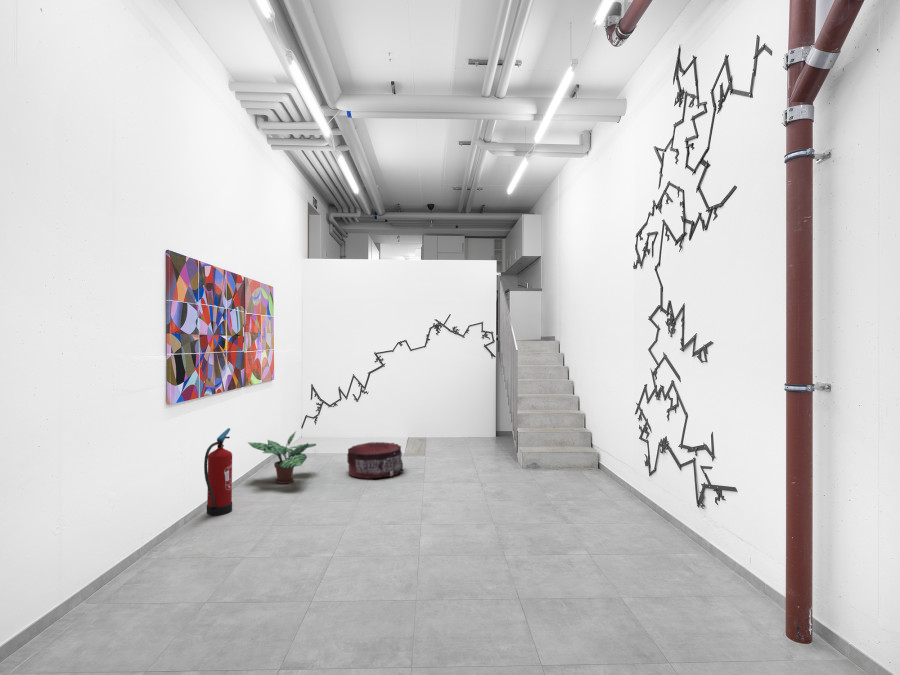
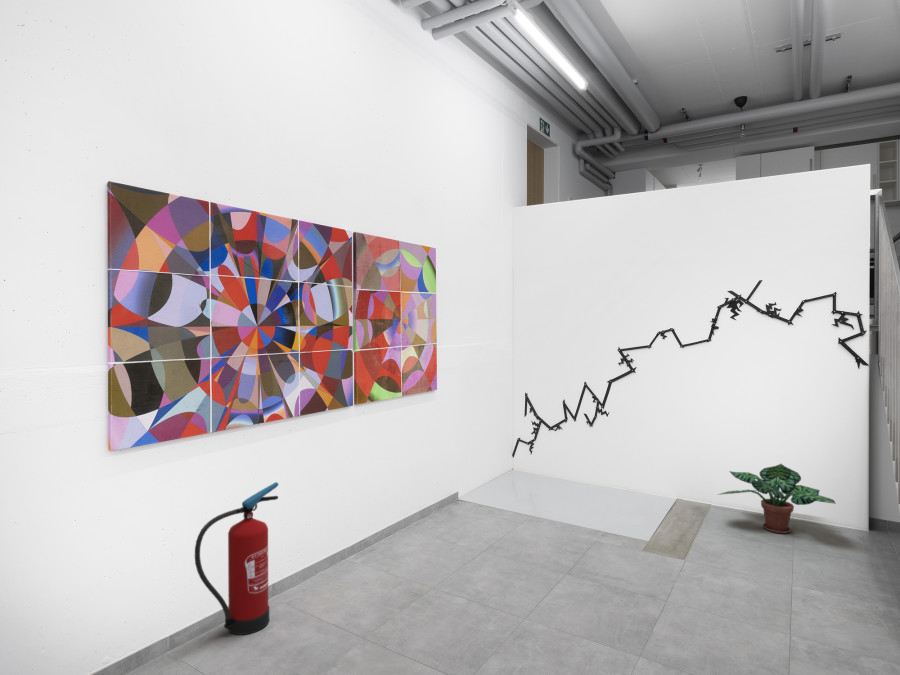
potted plant: present [249,432,316,484] -> present [720,464,835,533]
pouf: present [347,442,403,478] -> none [509,519,613,607]

